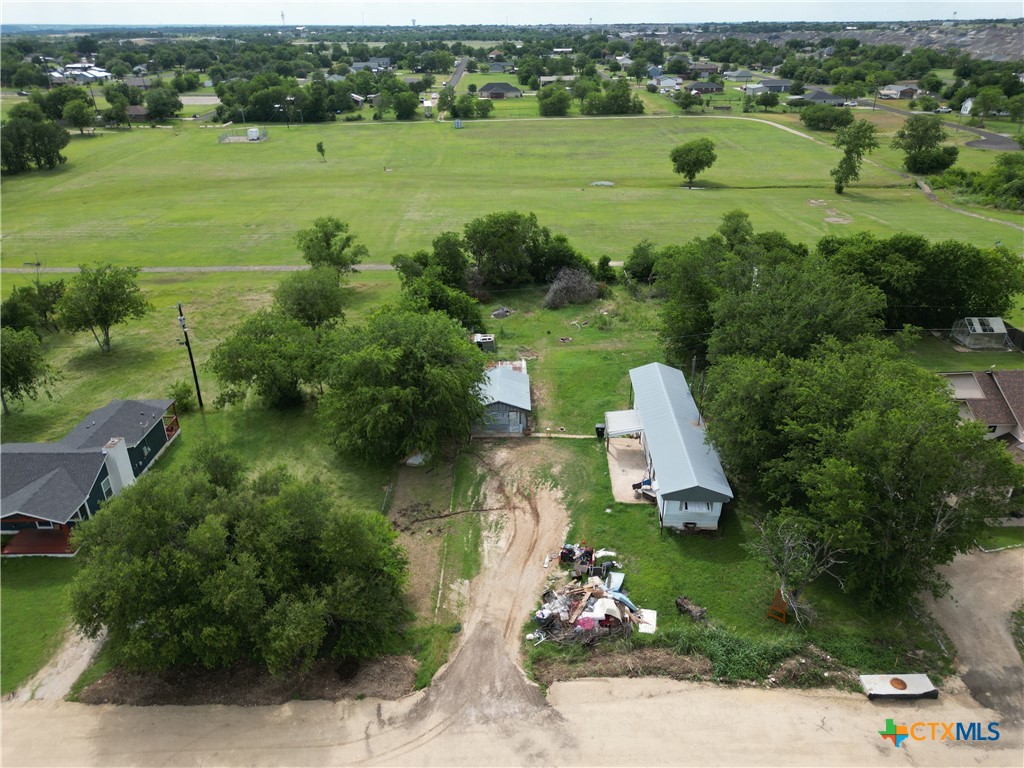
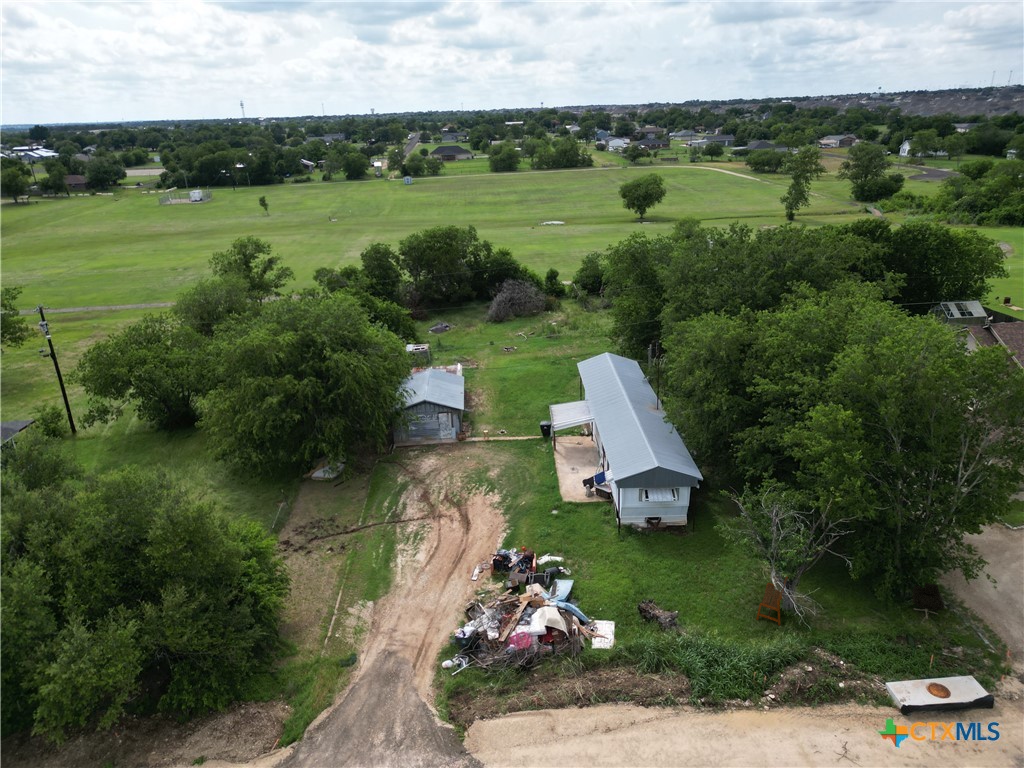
lounge chair: present [334,654,360,681] -> present [913,583,944,619]

